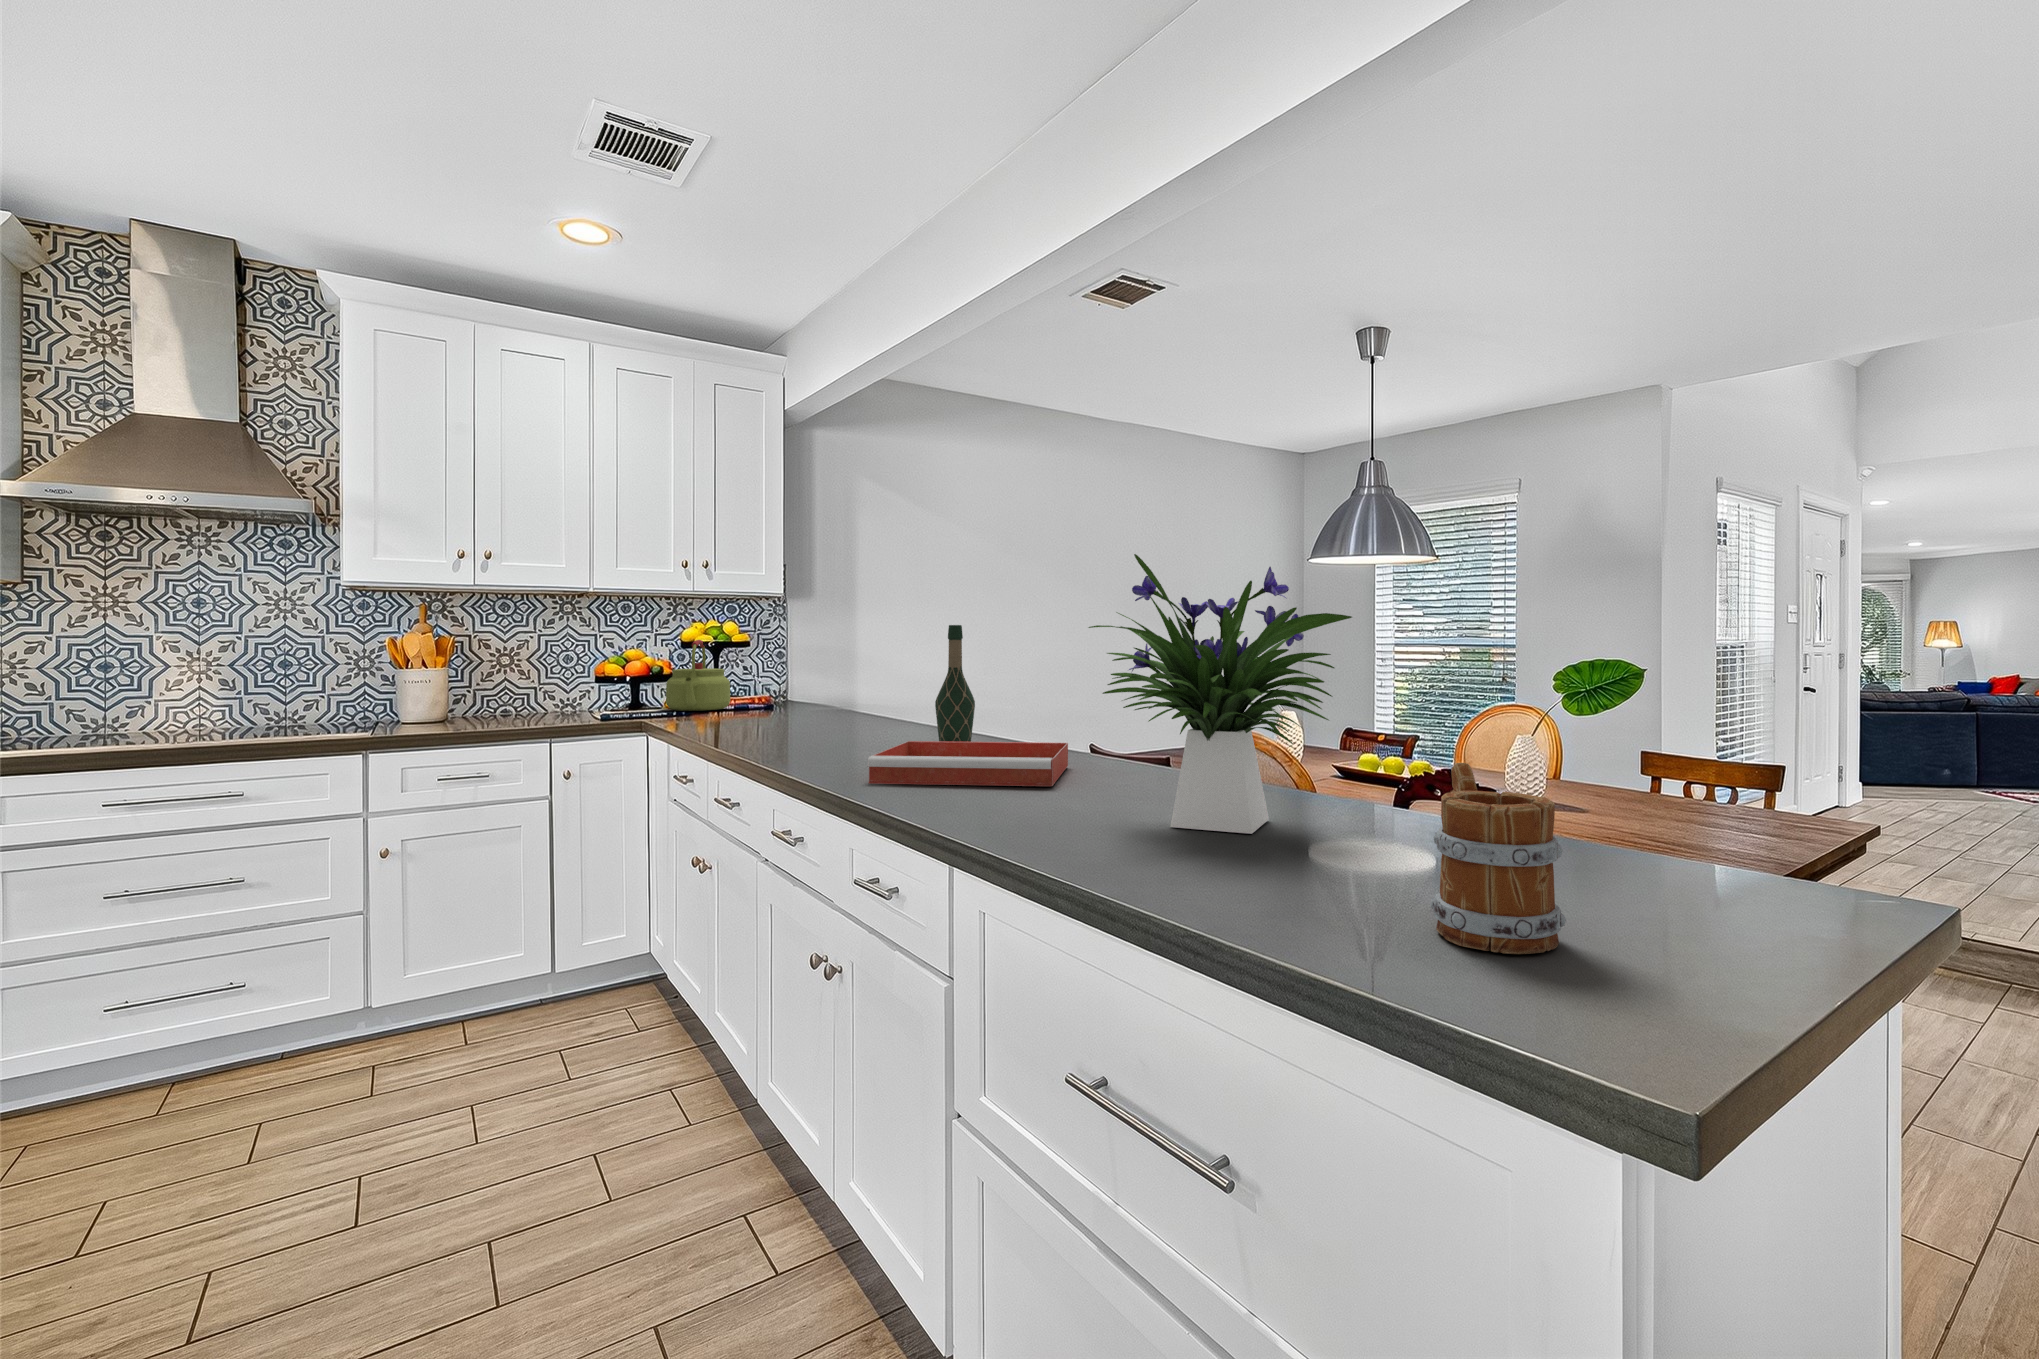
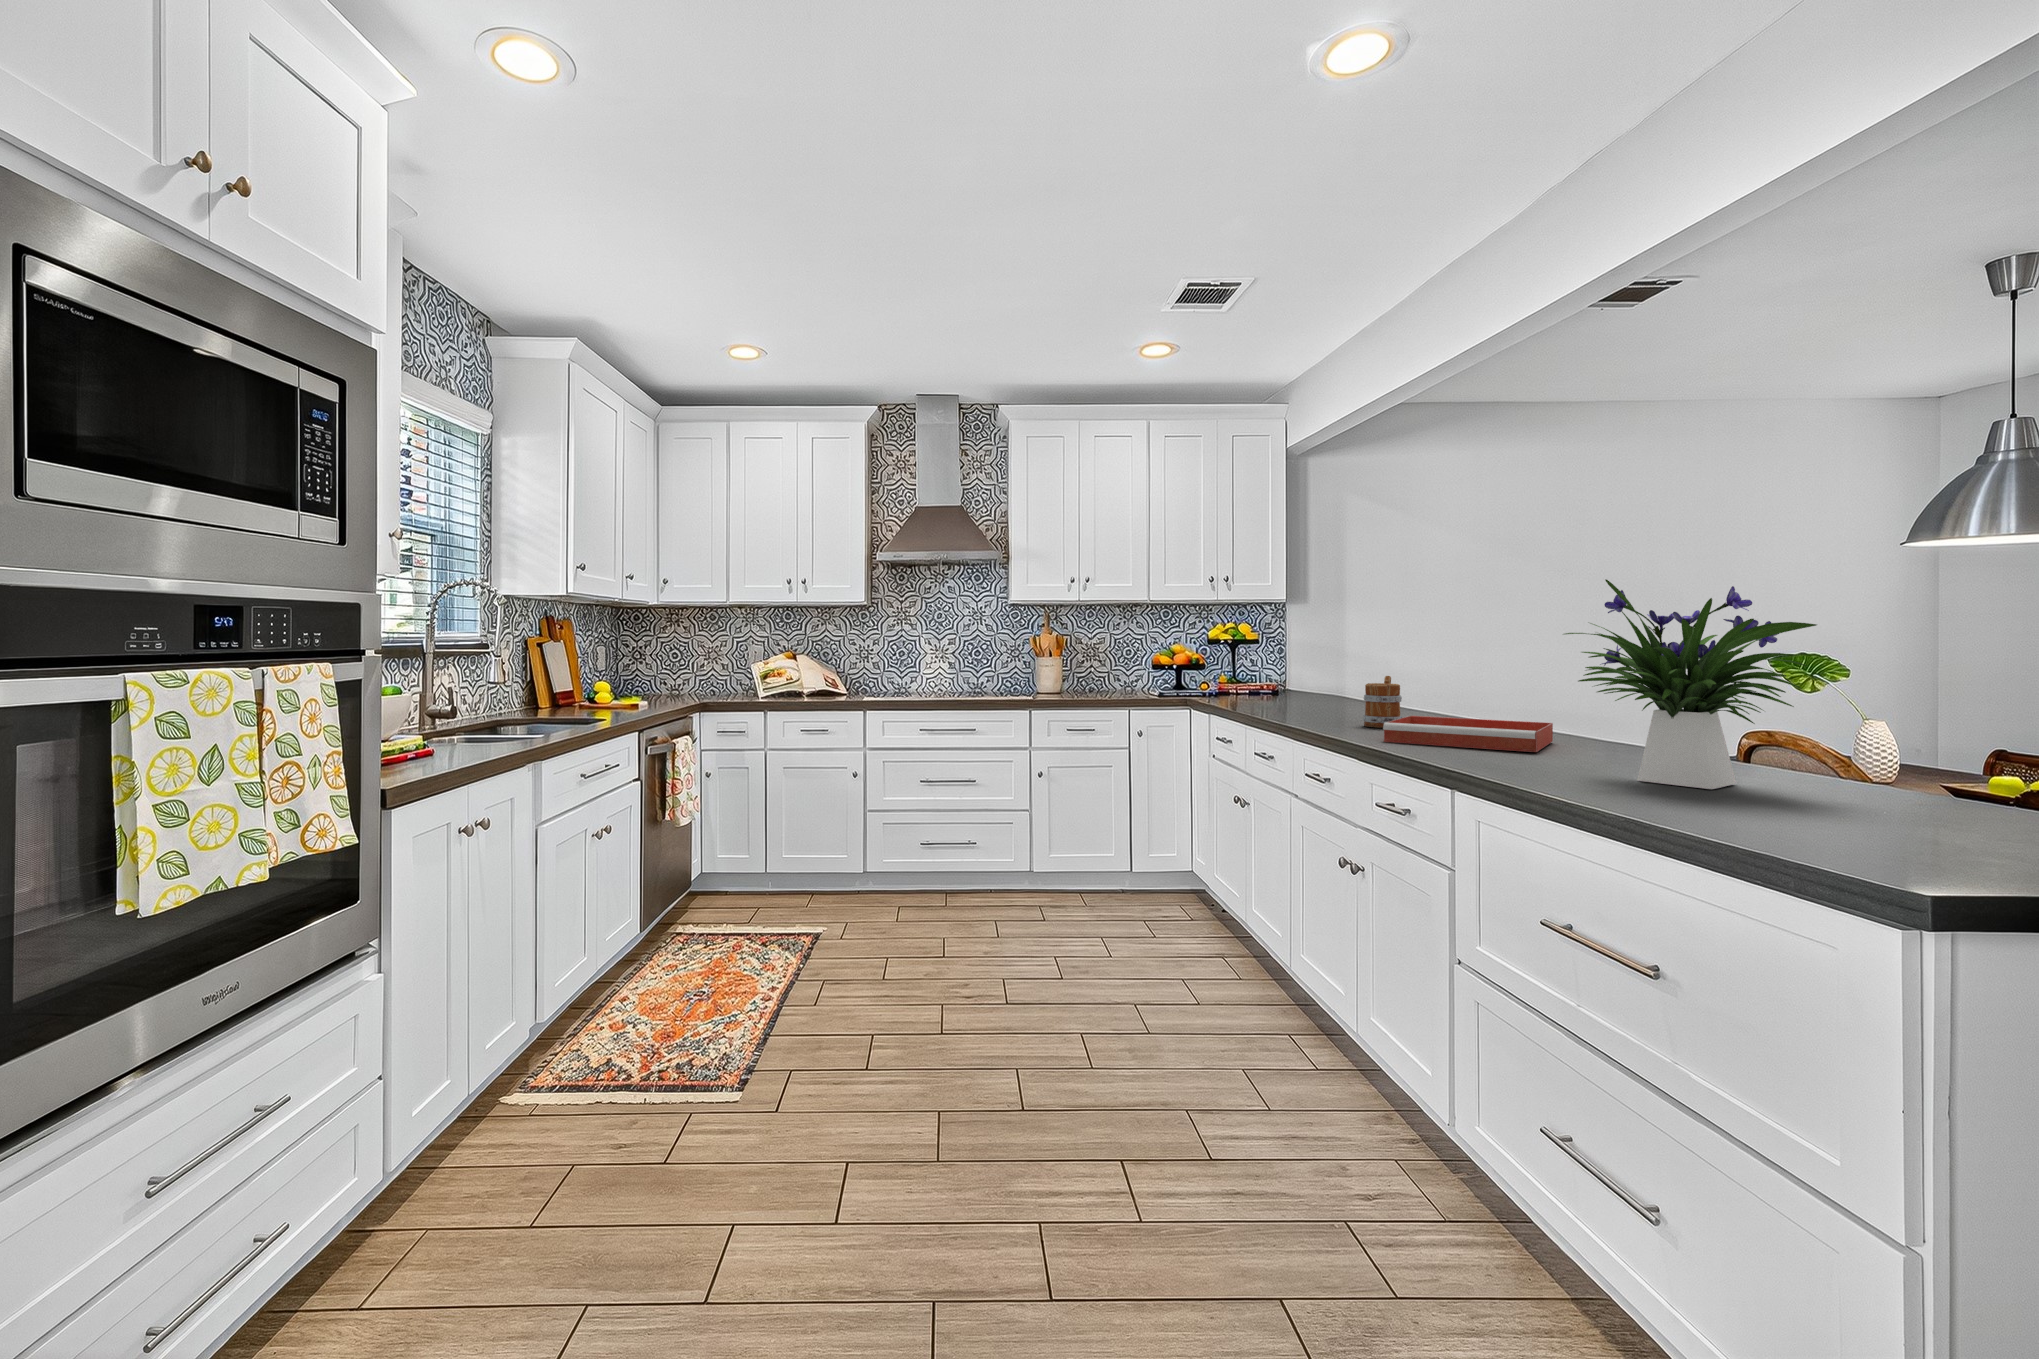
wine bottle: present [935,625,975,742] -> none [1430,628,1466,726]
kettle: present [666,640,730,711] -> none [1200,638,1247,692]
mug: present [1430,763,1566,954] -> present [1363,676,1402,728]

